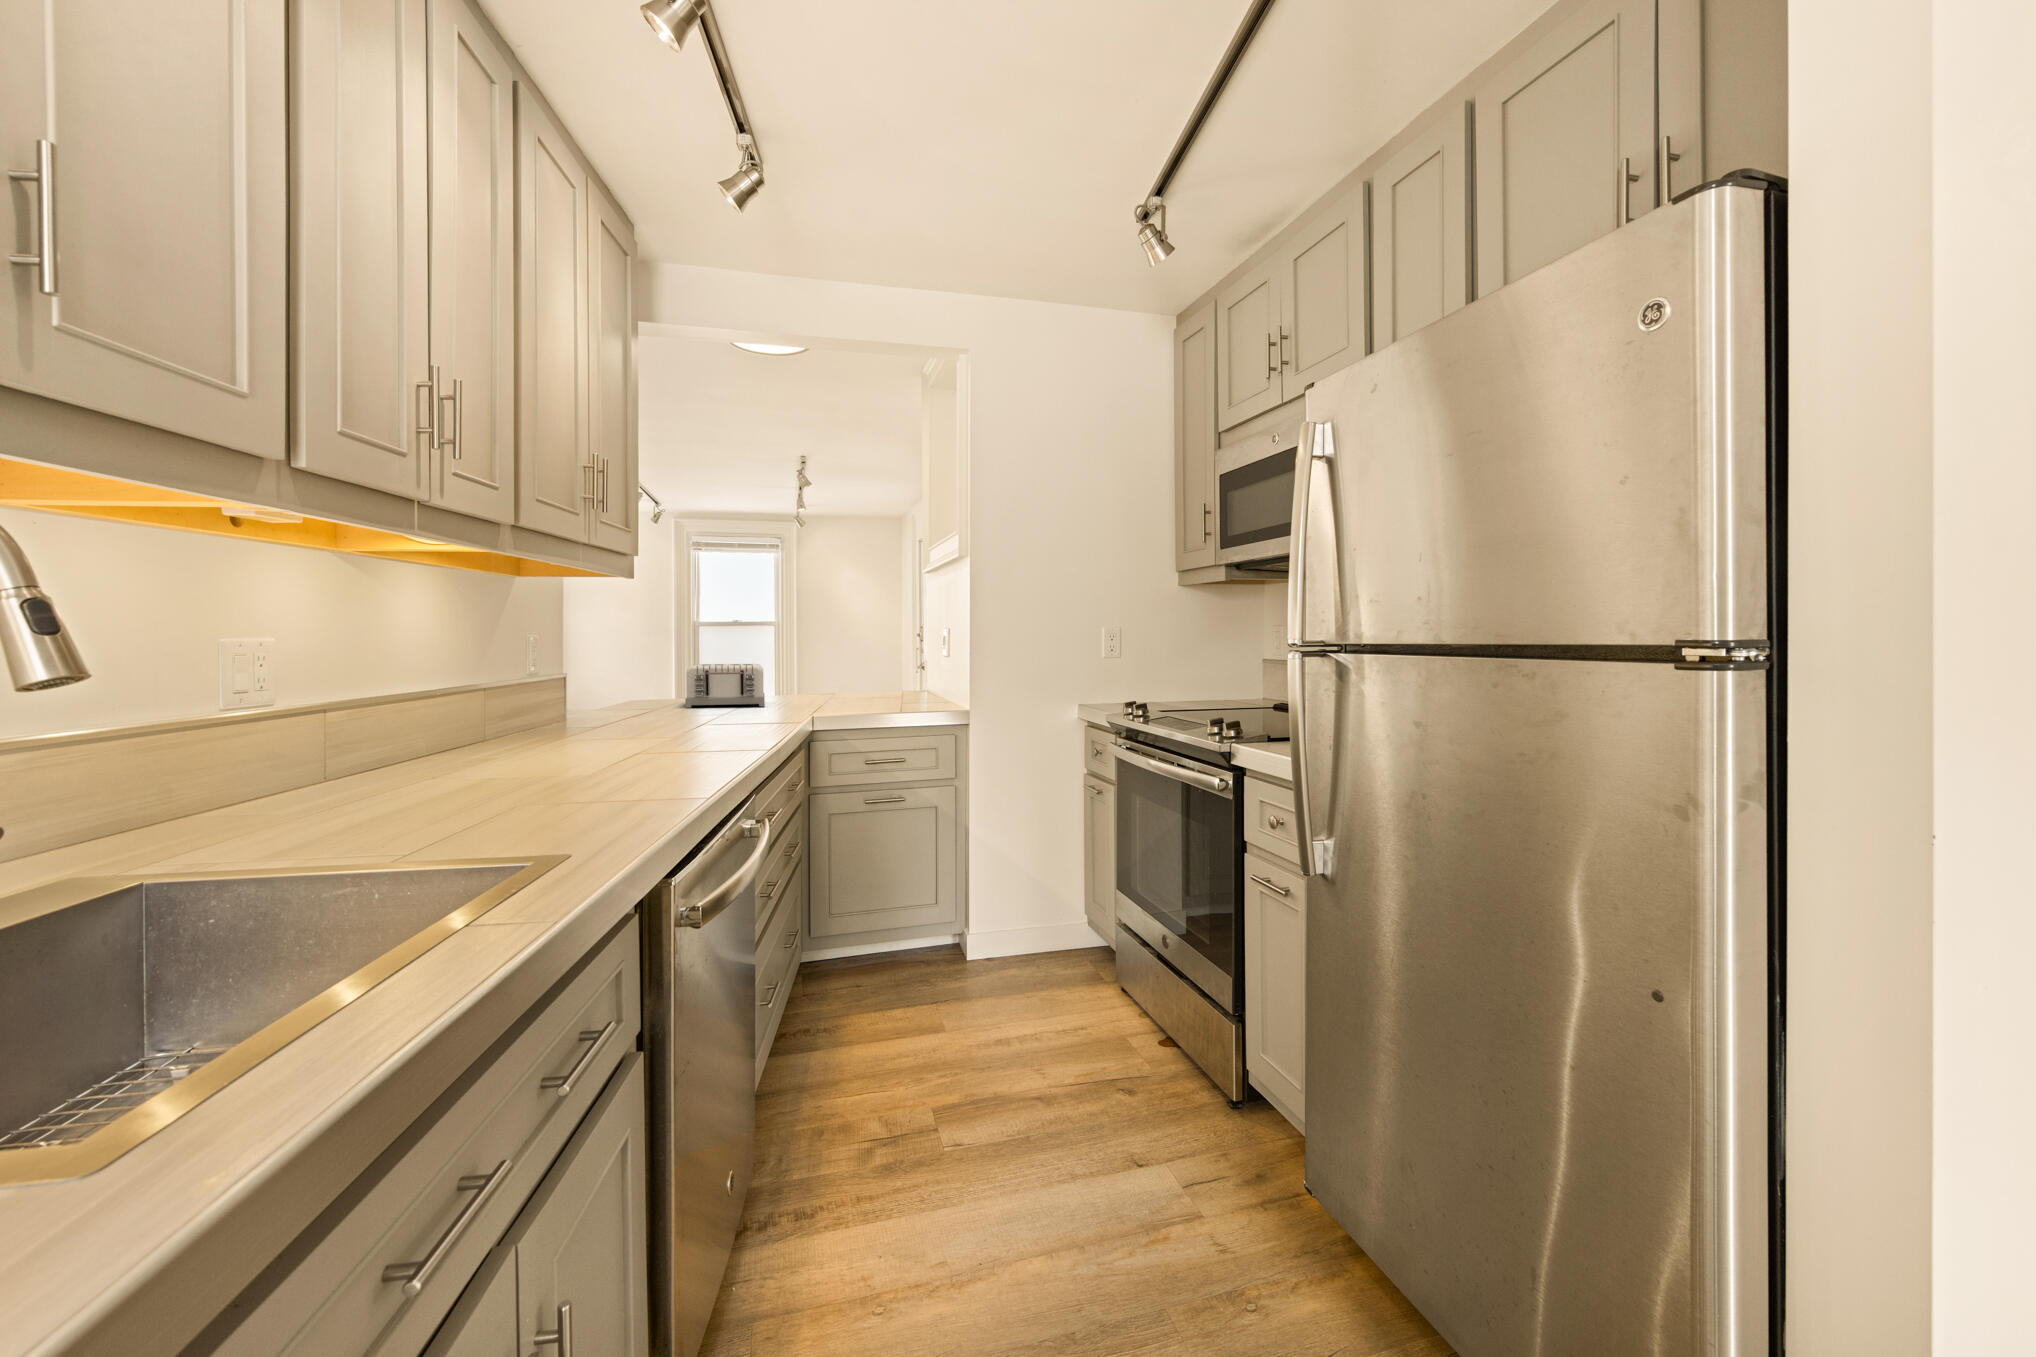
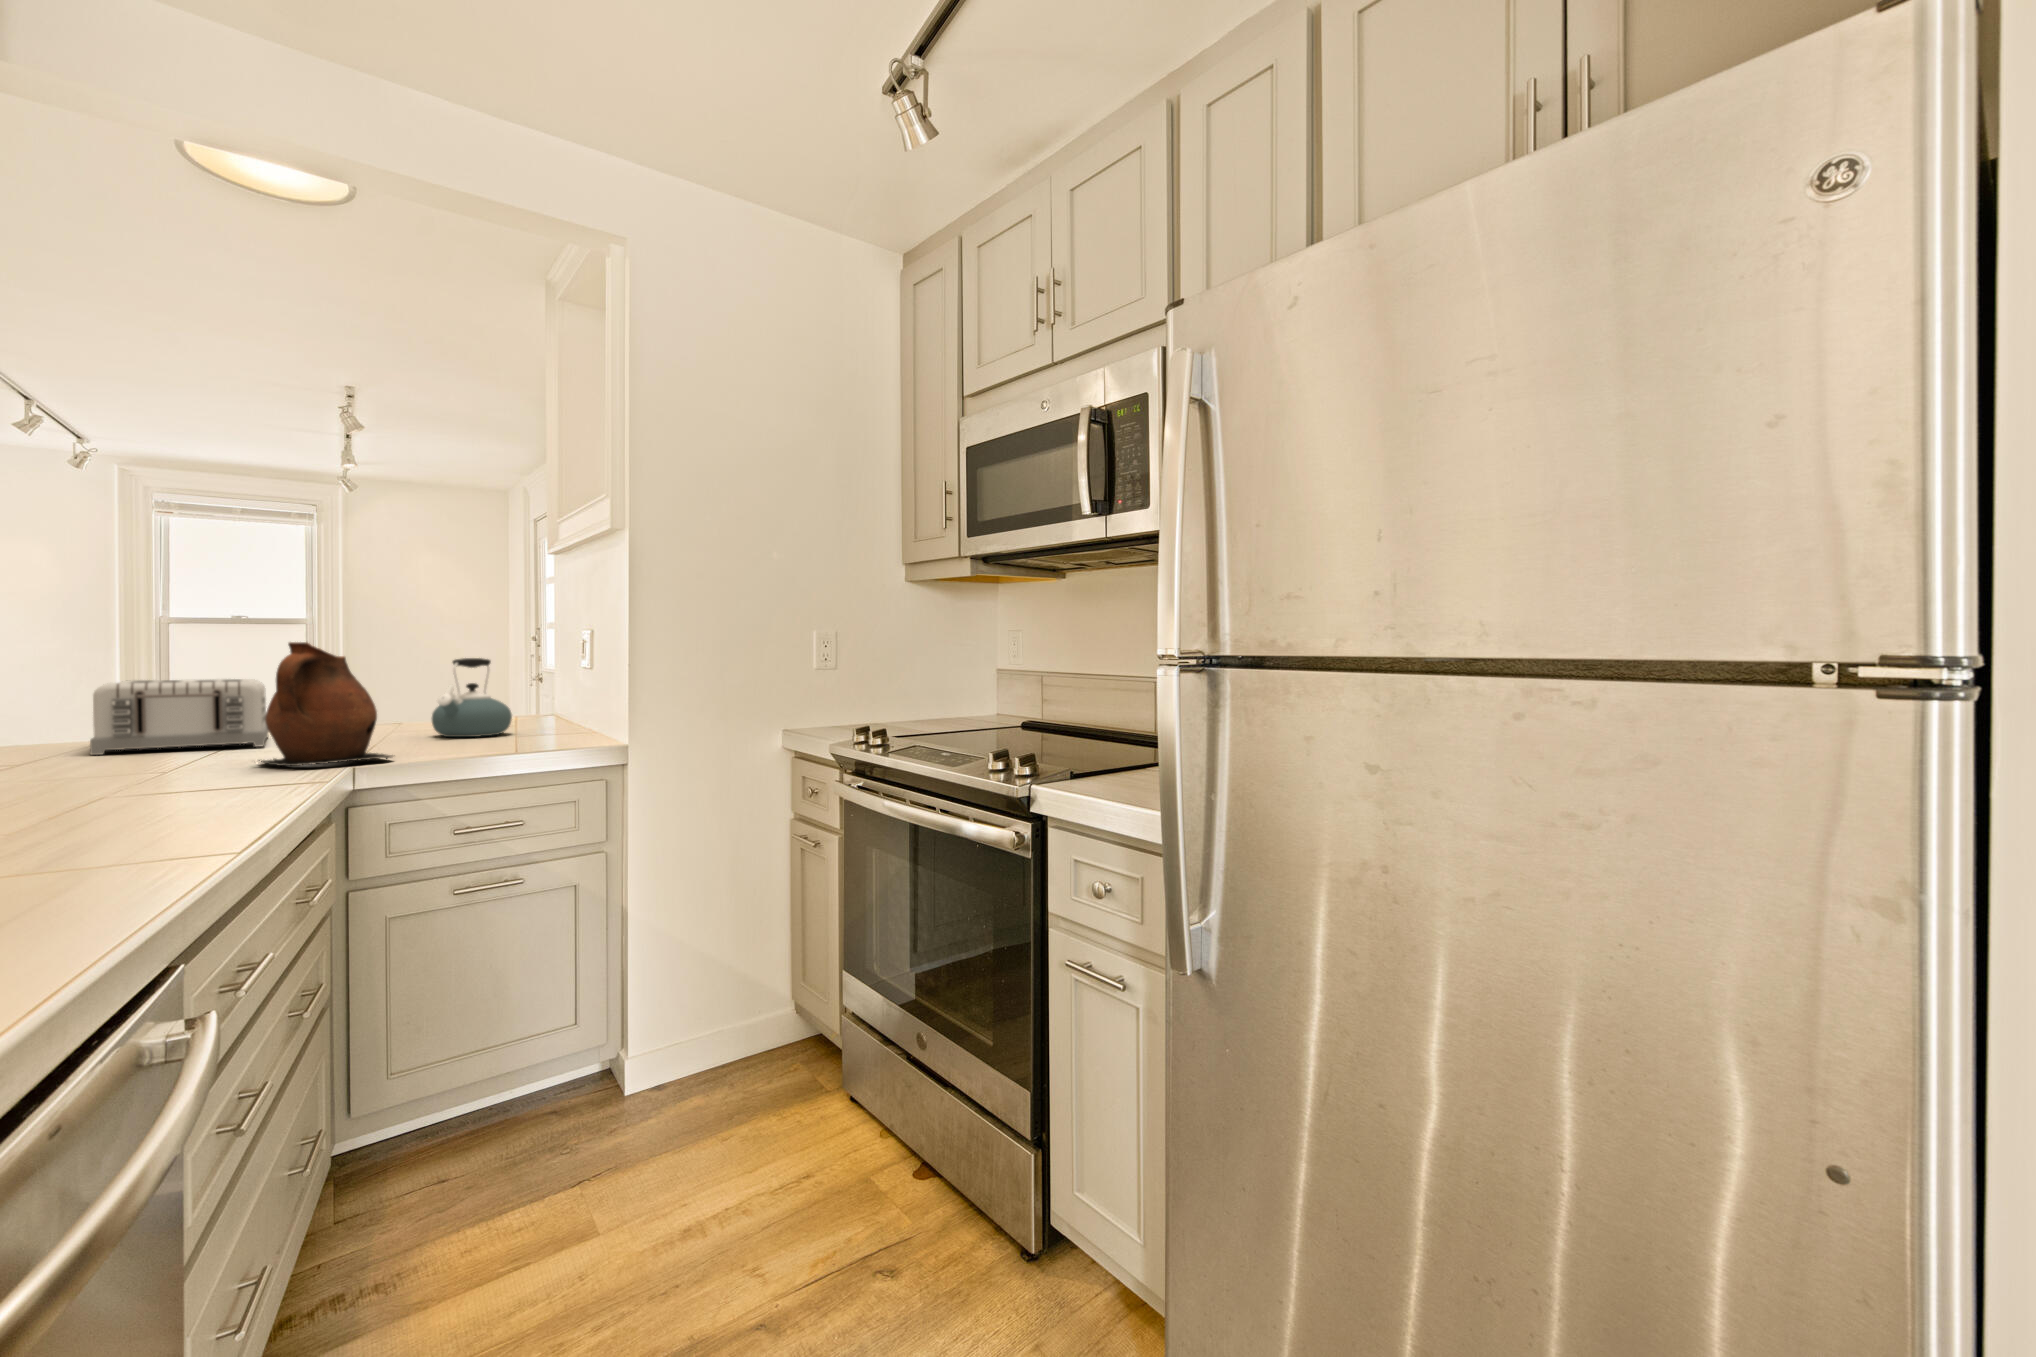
ceramic pitcher: none [761,640,833,716] -> present [259,642,393,766]
kettle: none [852,650,899,705] -> present [432,658,512,737]

